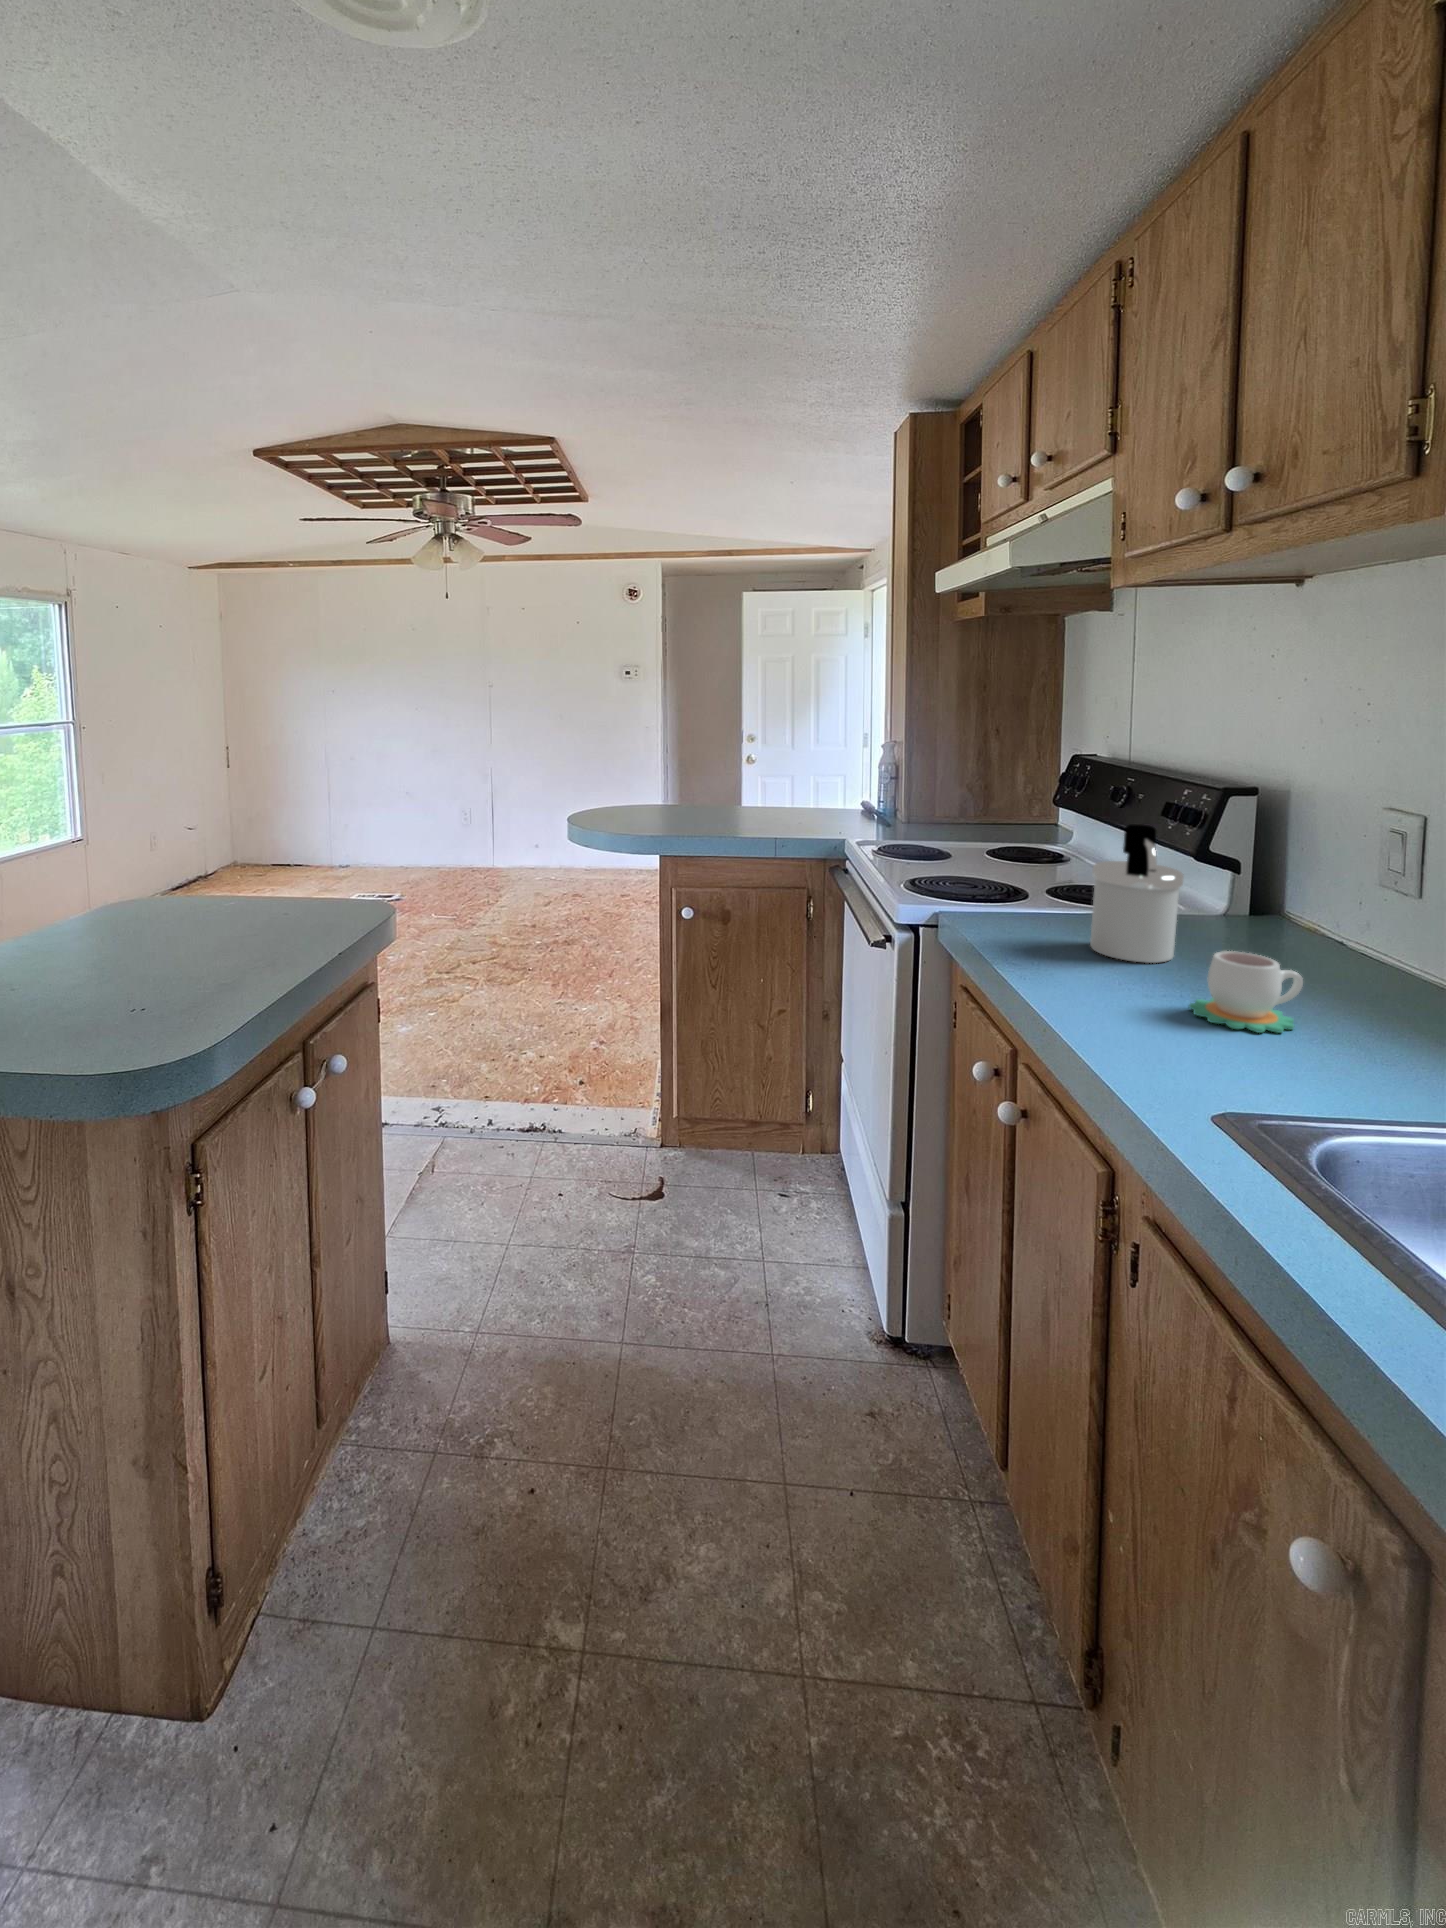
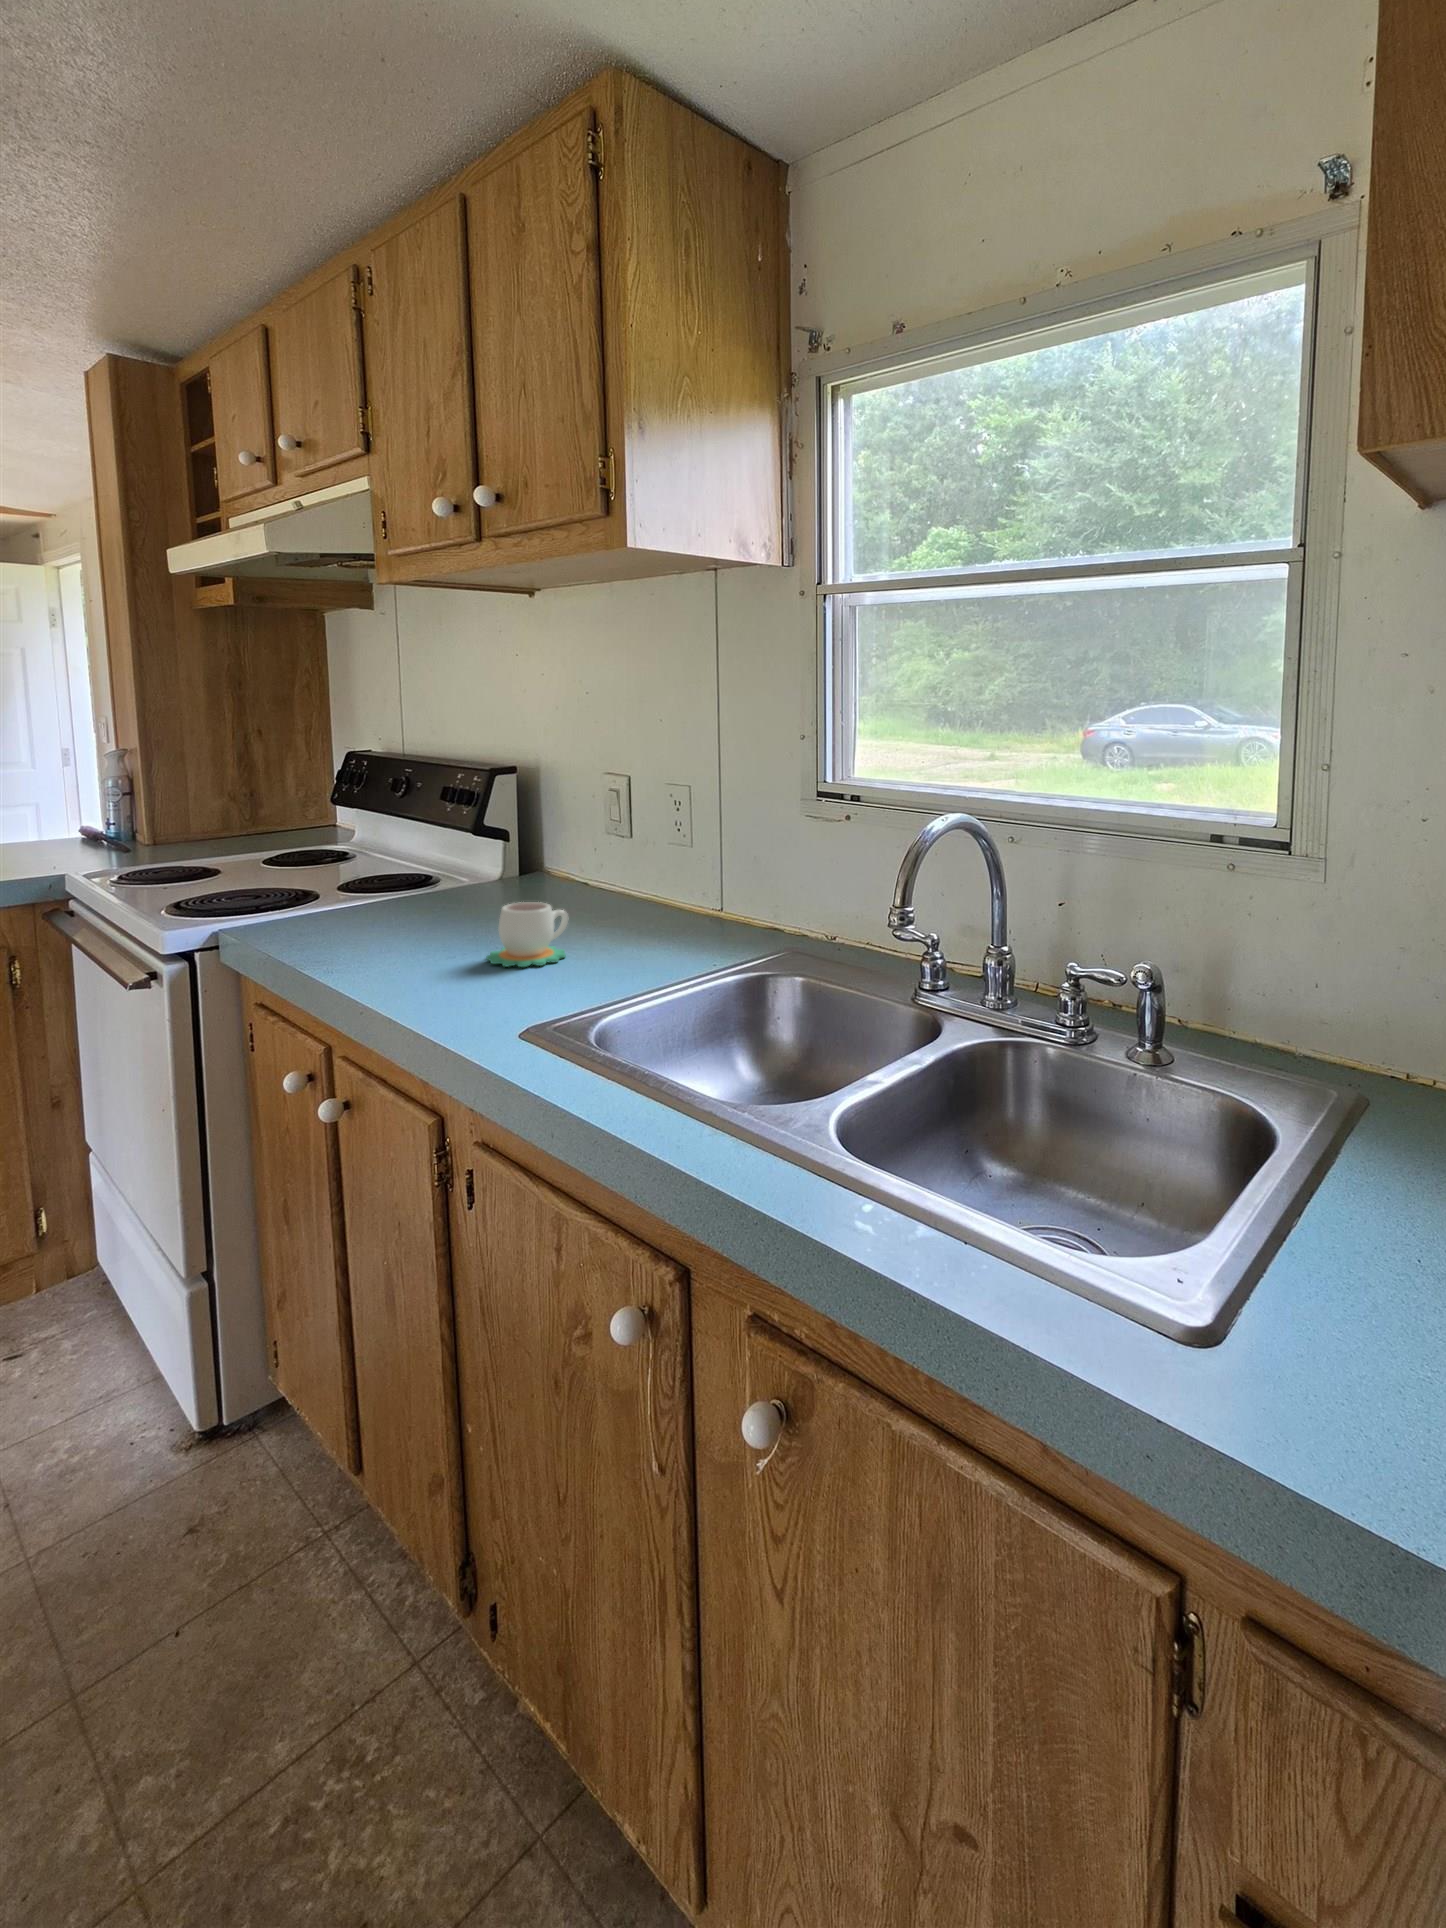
soap dispenser: present [1090,824,1184,963] -> none [386,805,467,935]

